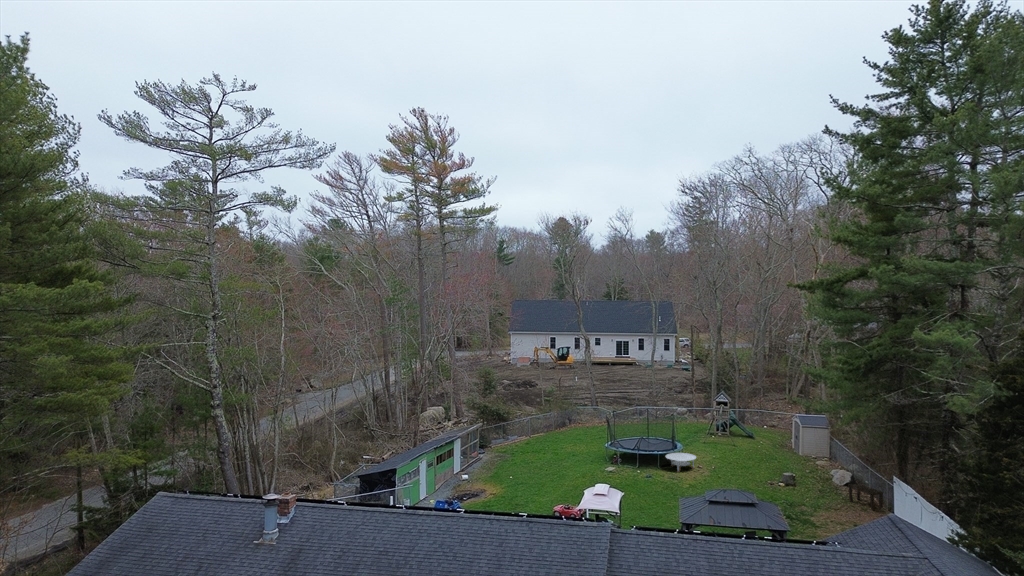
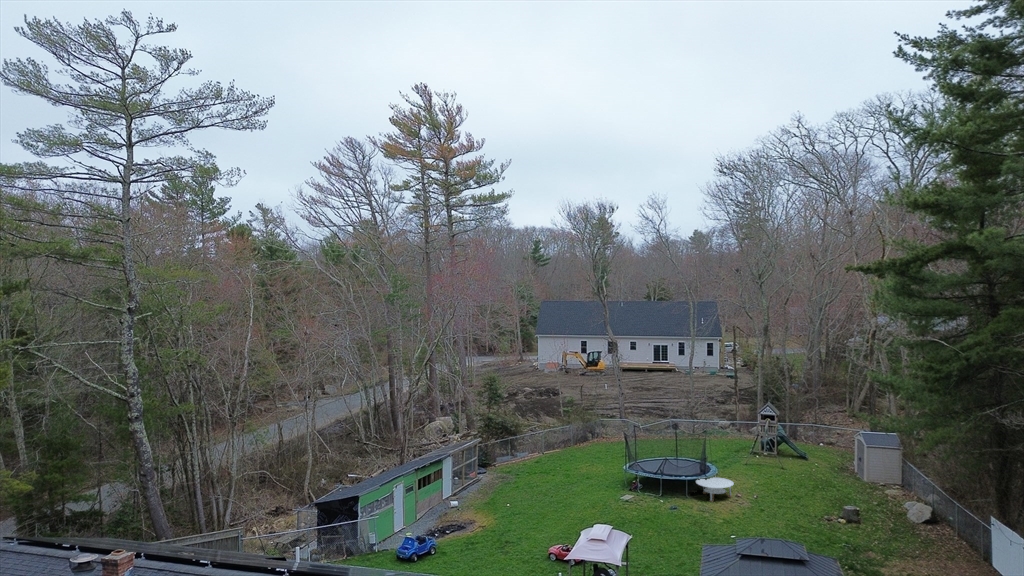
bench: present [848,484,883,511] -> none [929,525,979,563]

